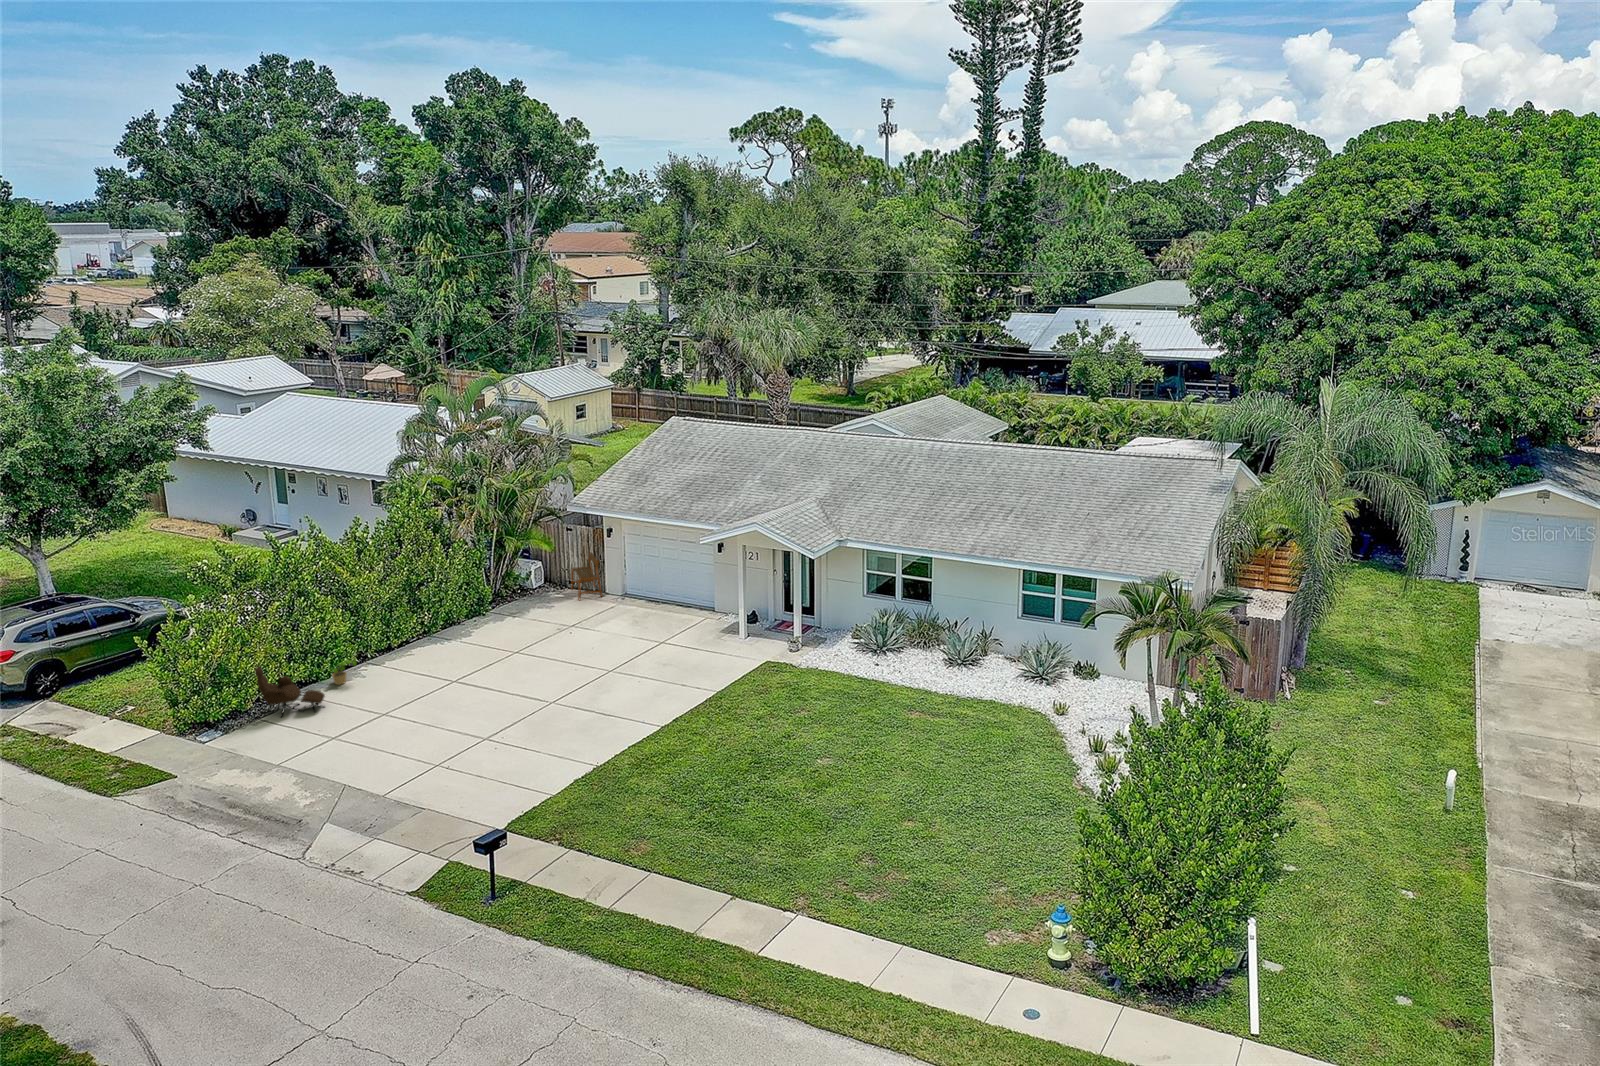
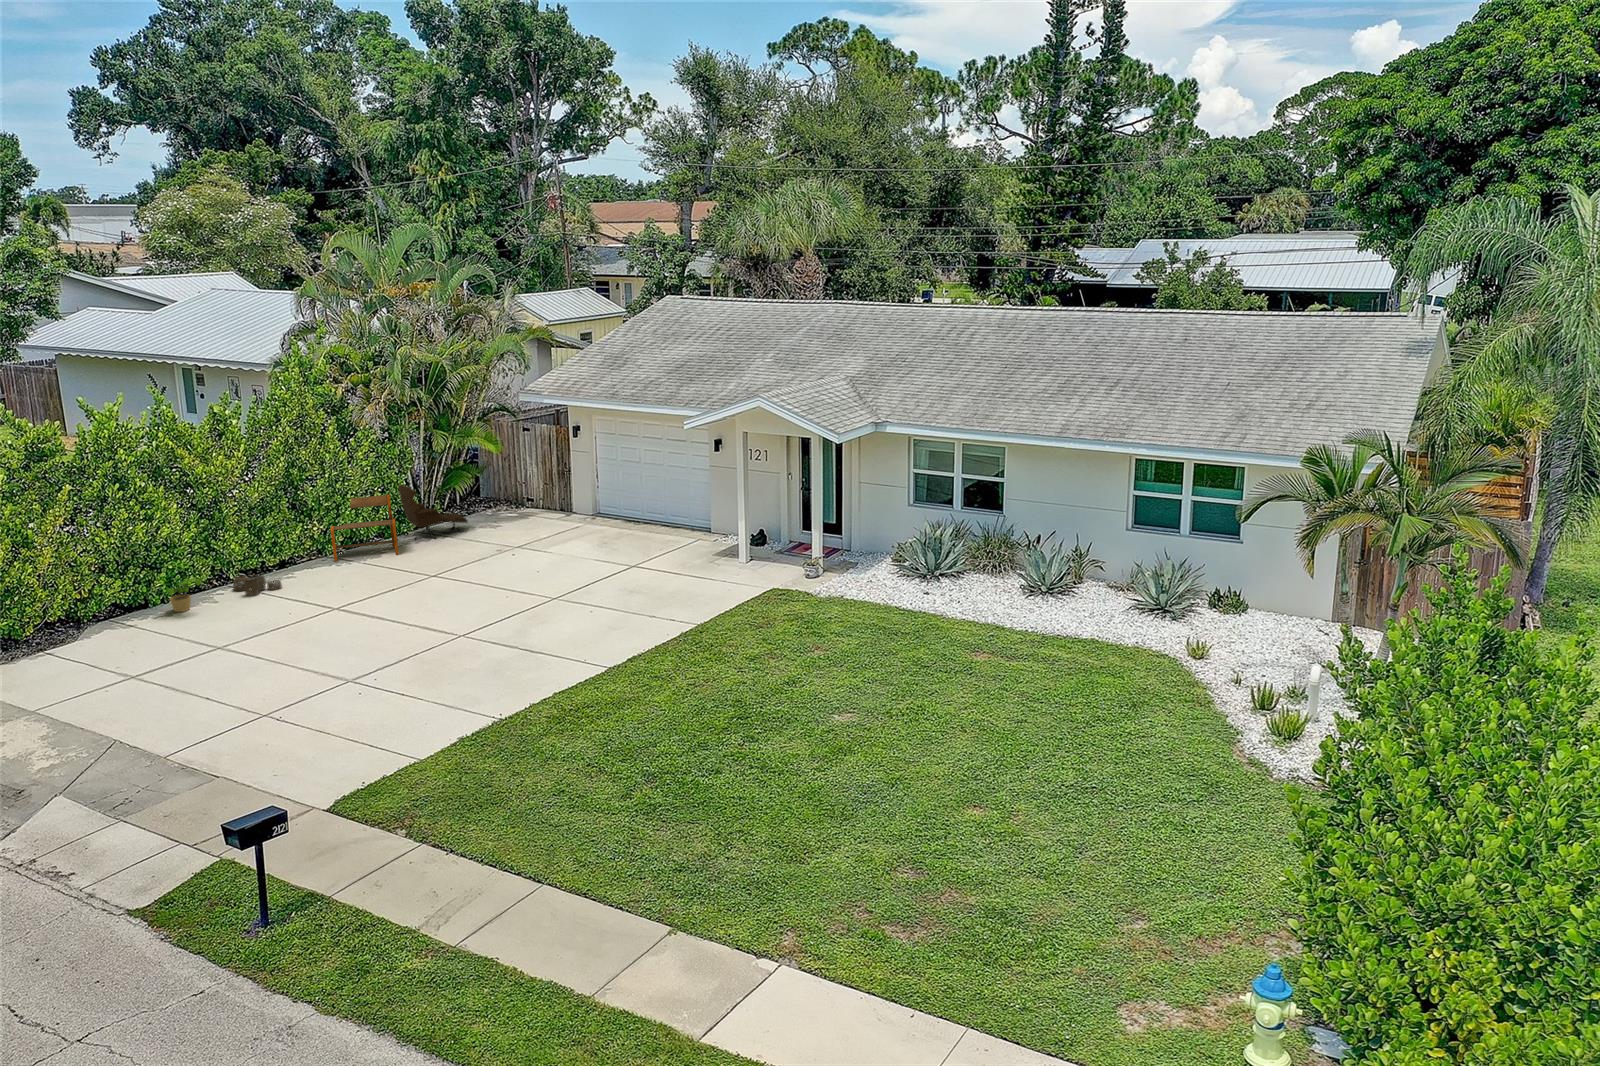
bench: present [571,552,602,600] -> present [331,494,399,561]
woven basket: none [370,653,406,670] -> present [233,575,282,596]
lounge chair: present [255,667,325,717] -> present [398,484,468,539]

